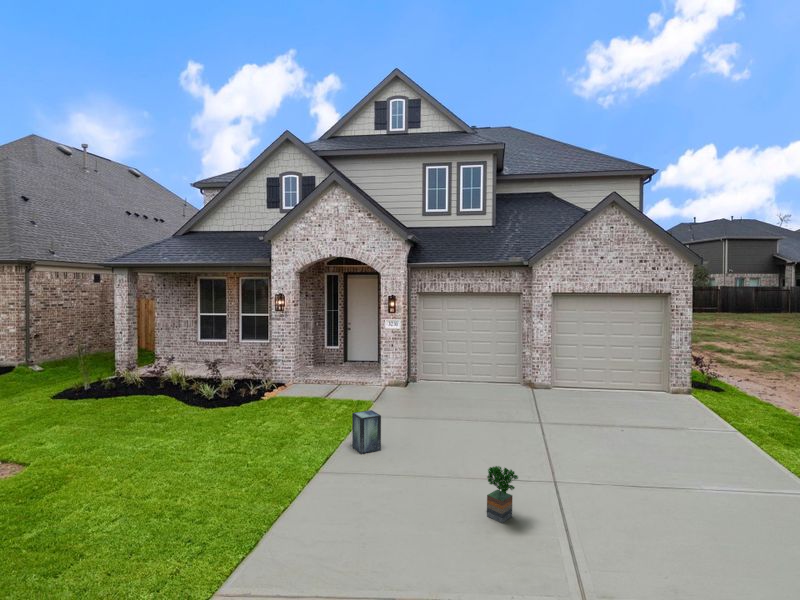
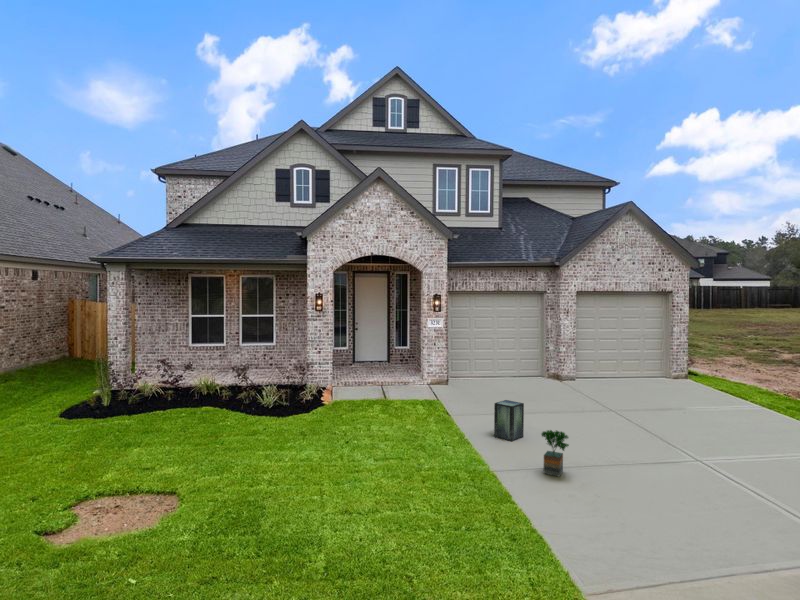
potted tree: present [487,466,518,523] -> present [541,430,569,476]

